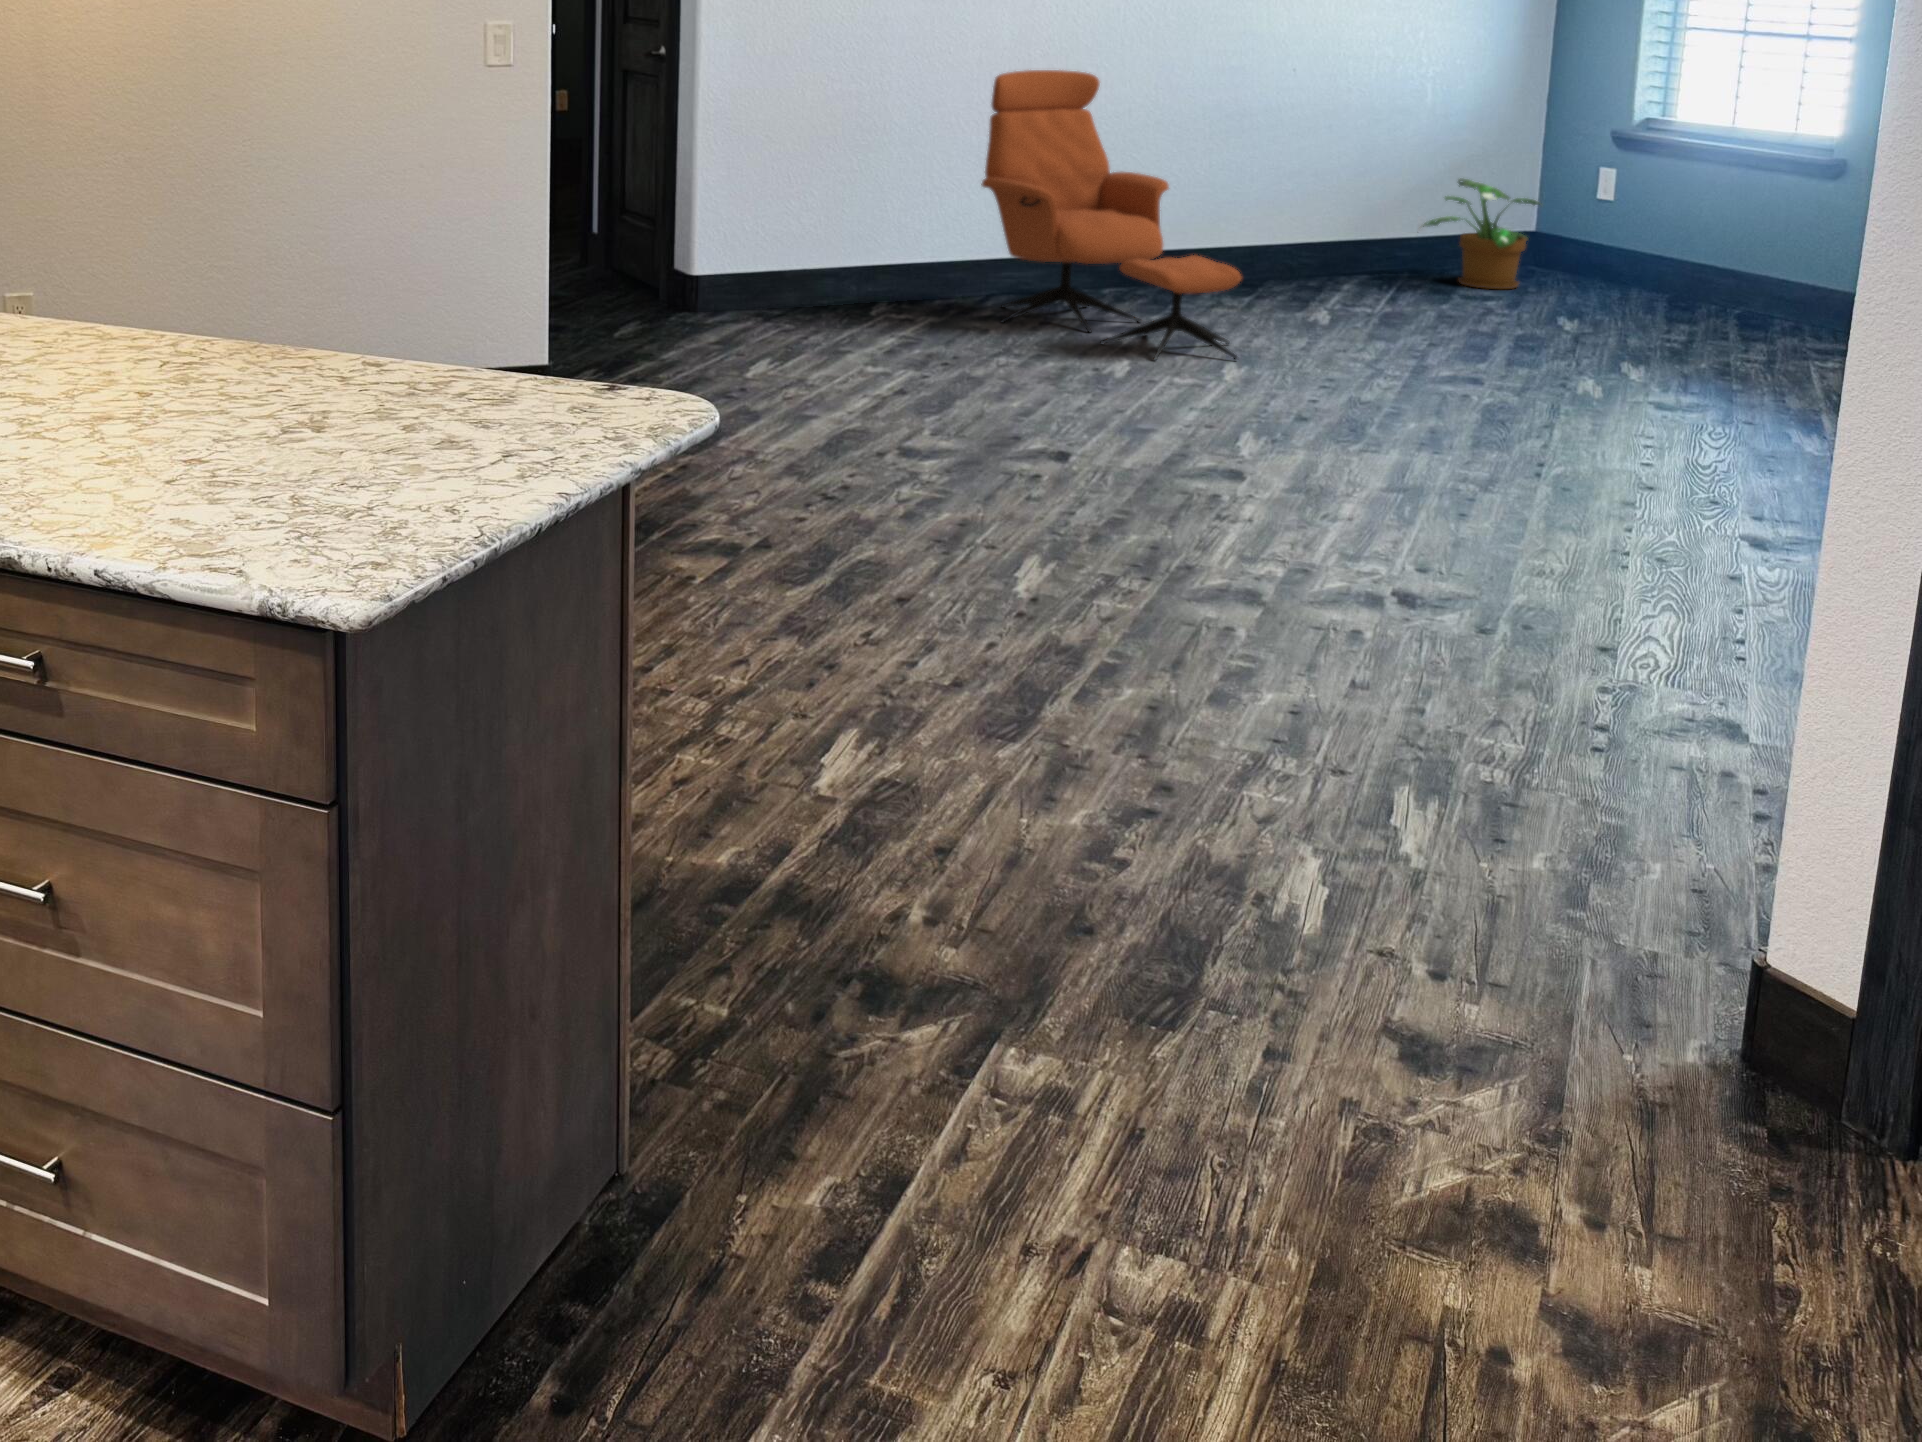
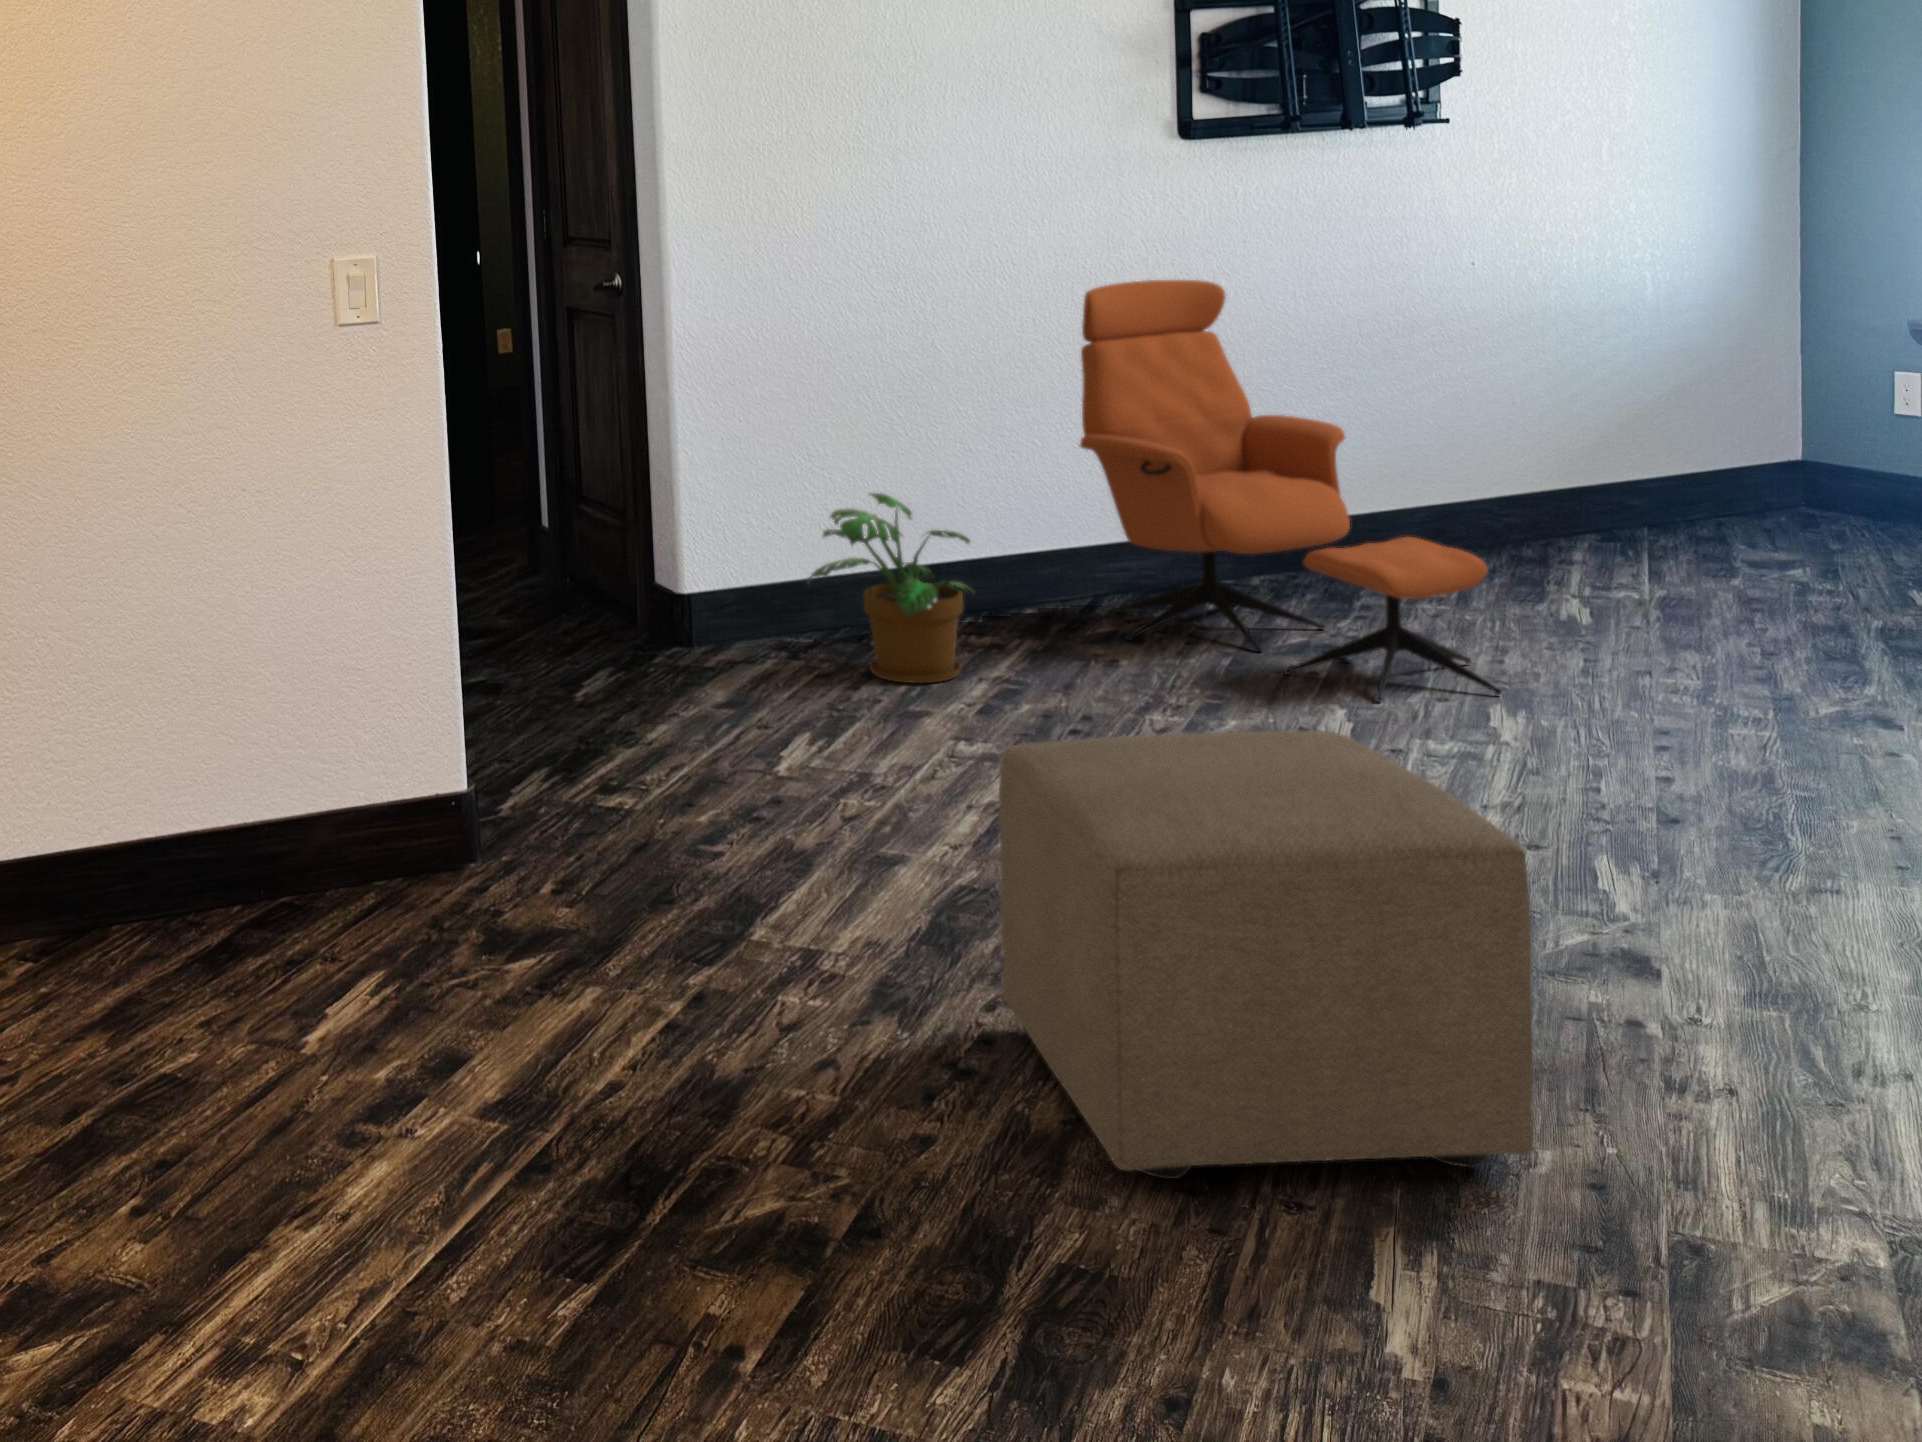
potted plant: present [1423,178,1539,289] -> present [808,493,971,683]
ottoman: none [859,323,1125,535] -> present [999,731,1533,1179]

